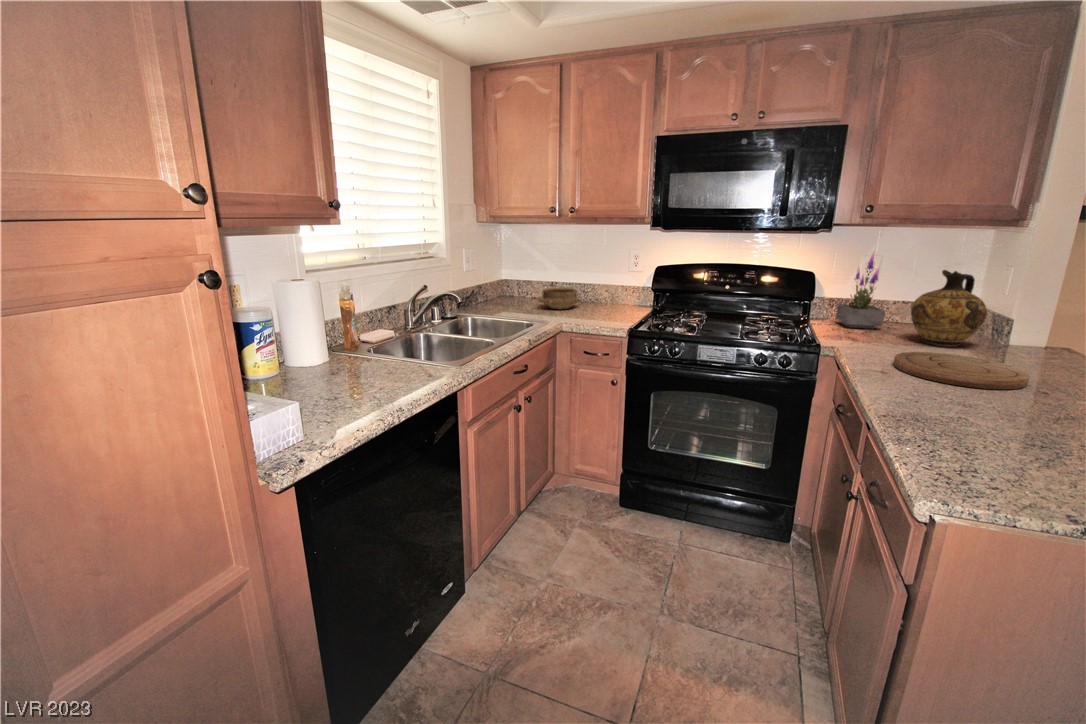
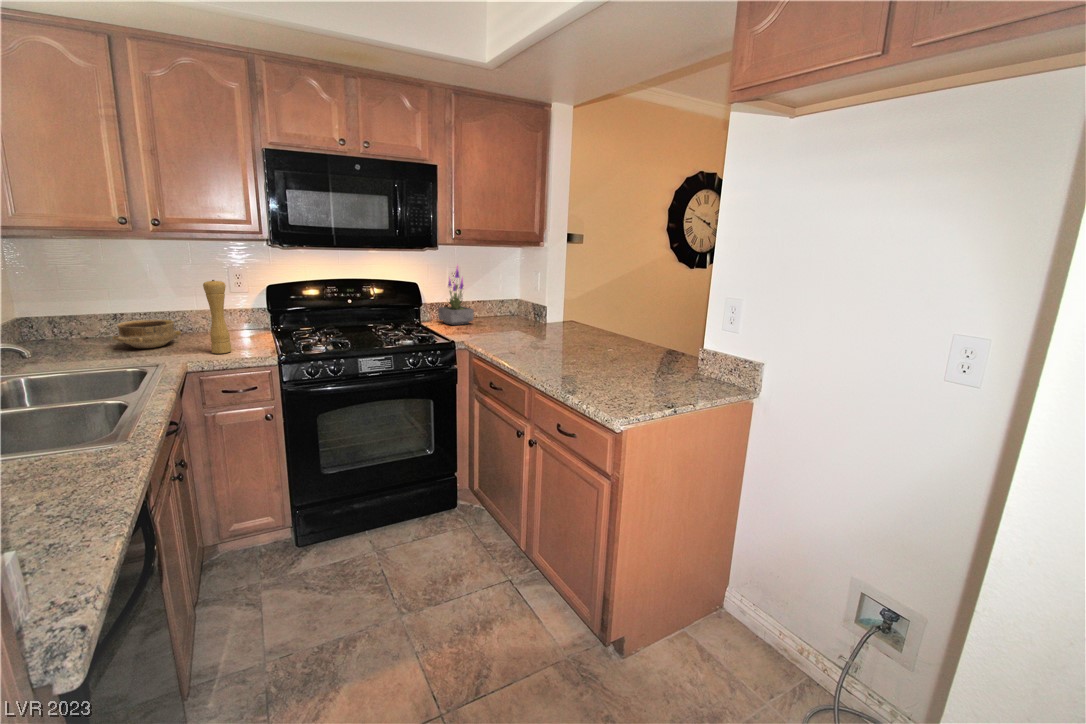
pepper mill: none [587,257,605,320] -> present [203,280,232,354]
ceramic jug: present [911,270,987,346] -> none [494,276,536,330]
cutting board: present [893,352,1029,389] -> none [508,334,579,354]

